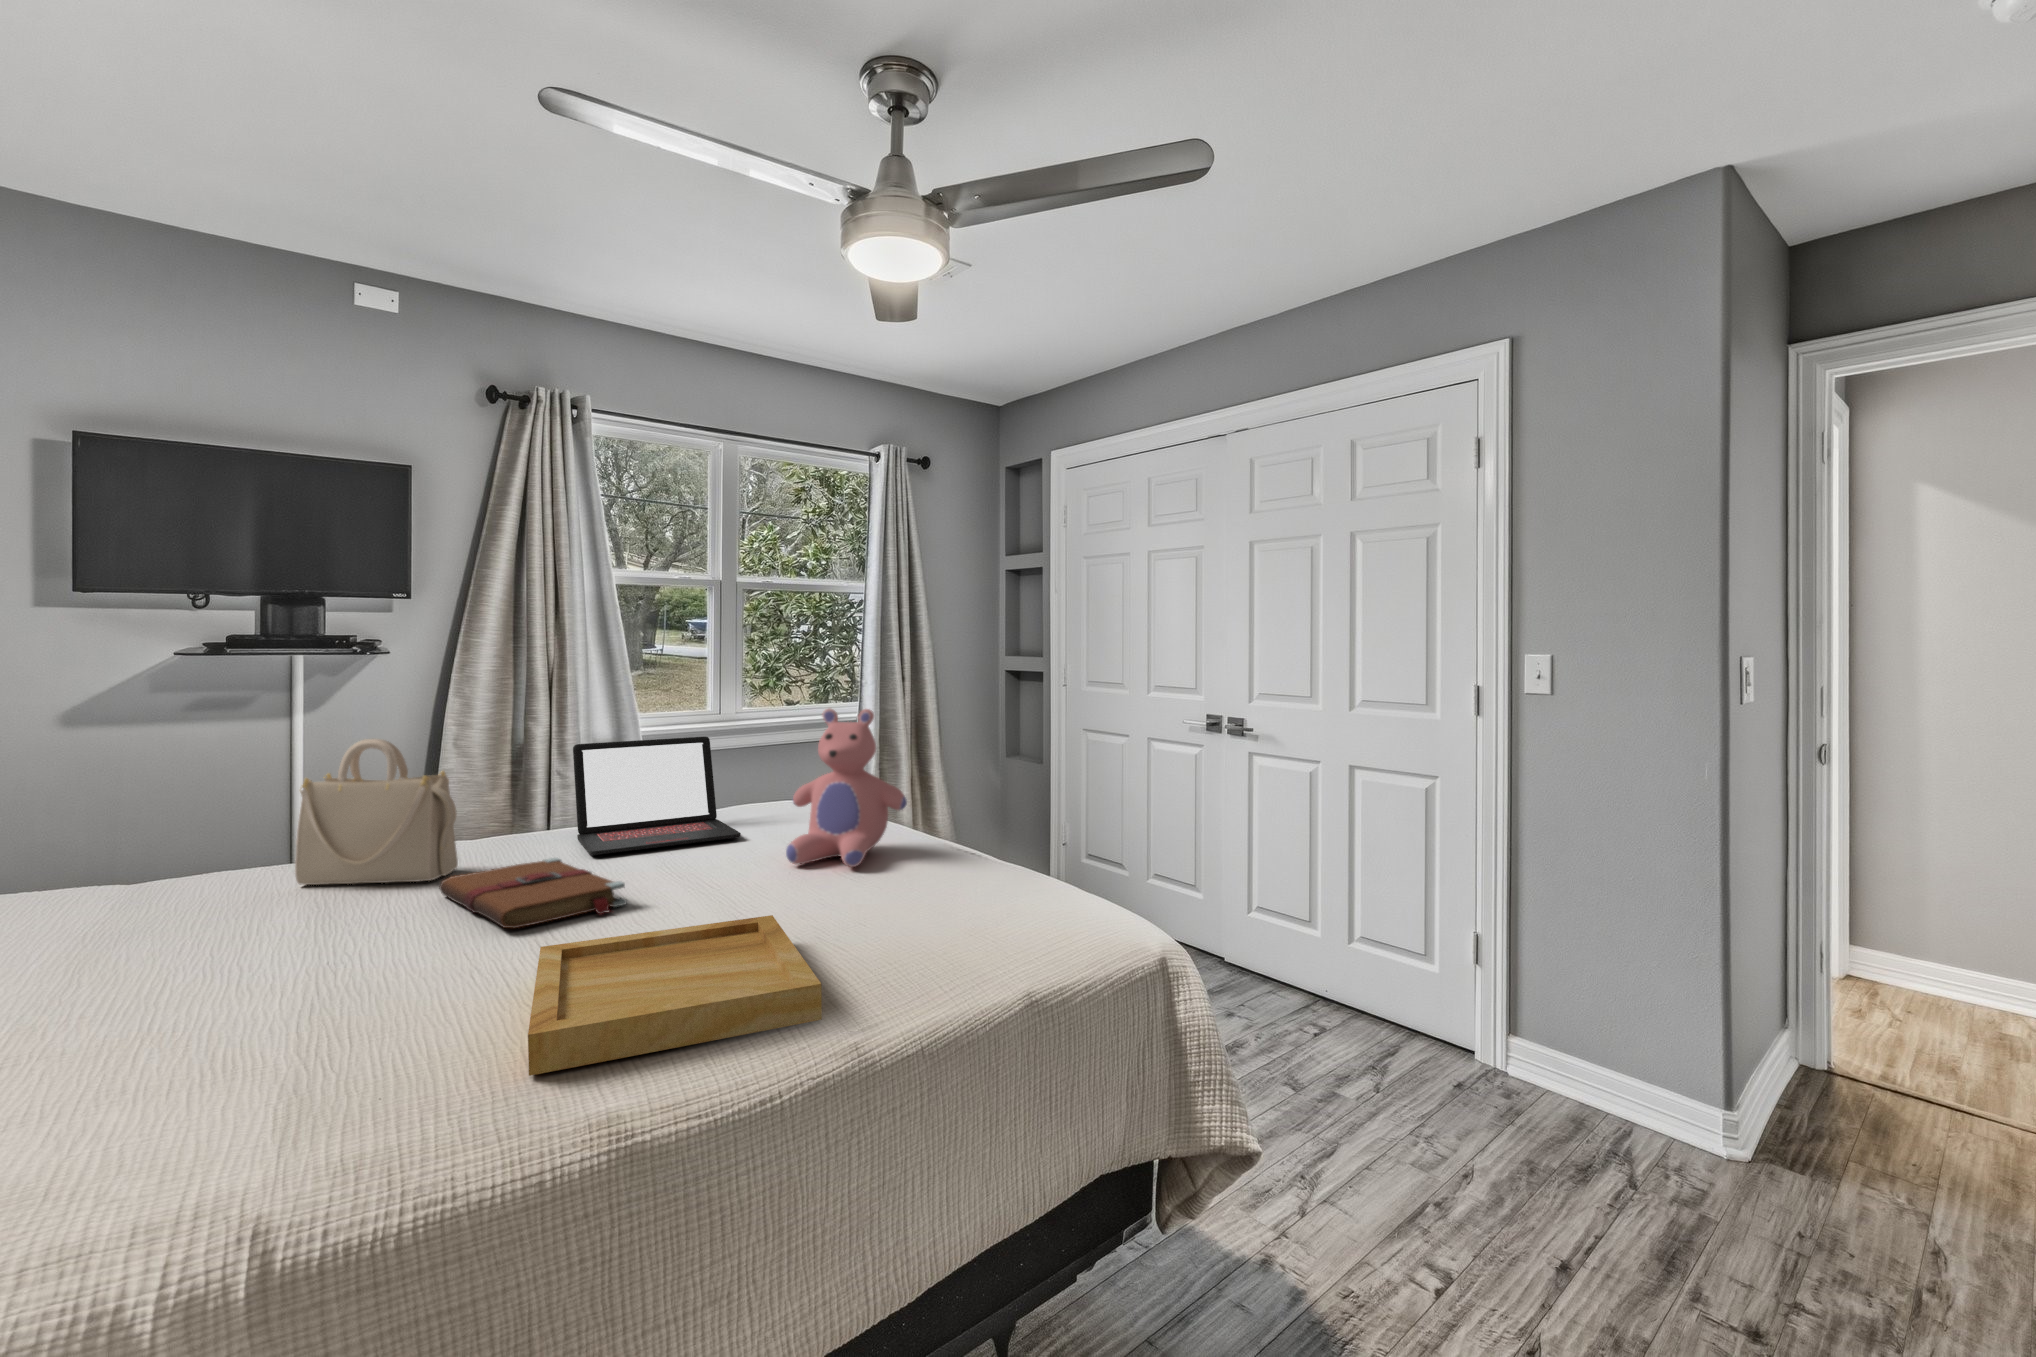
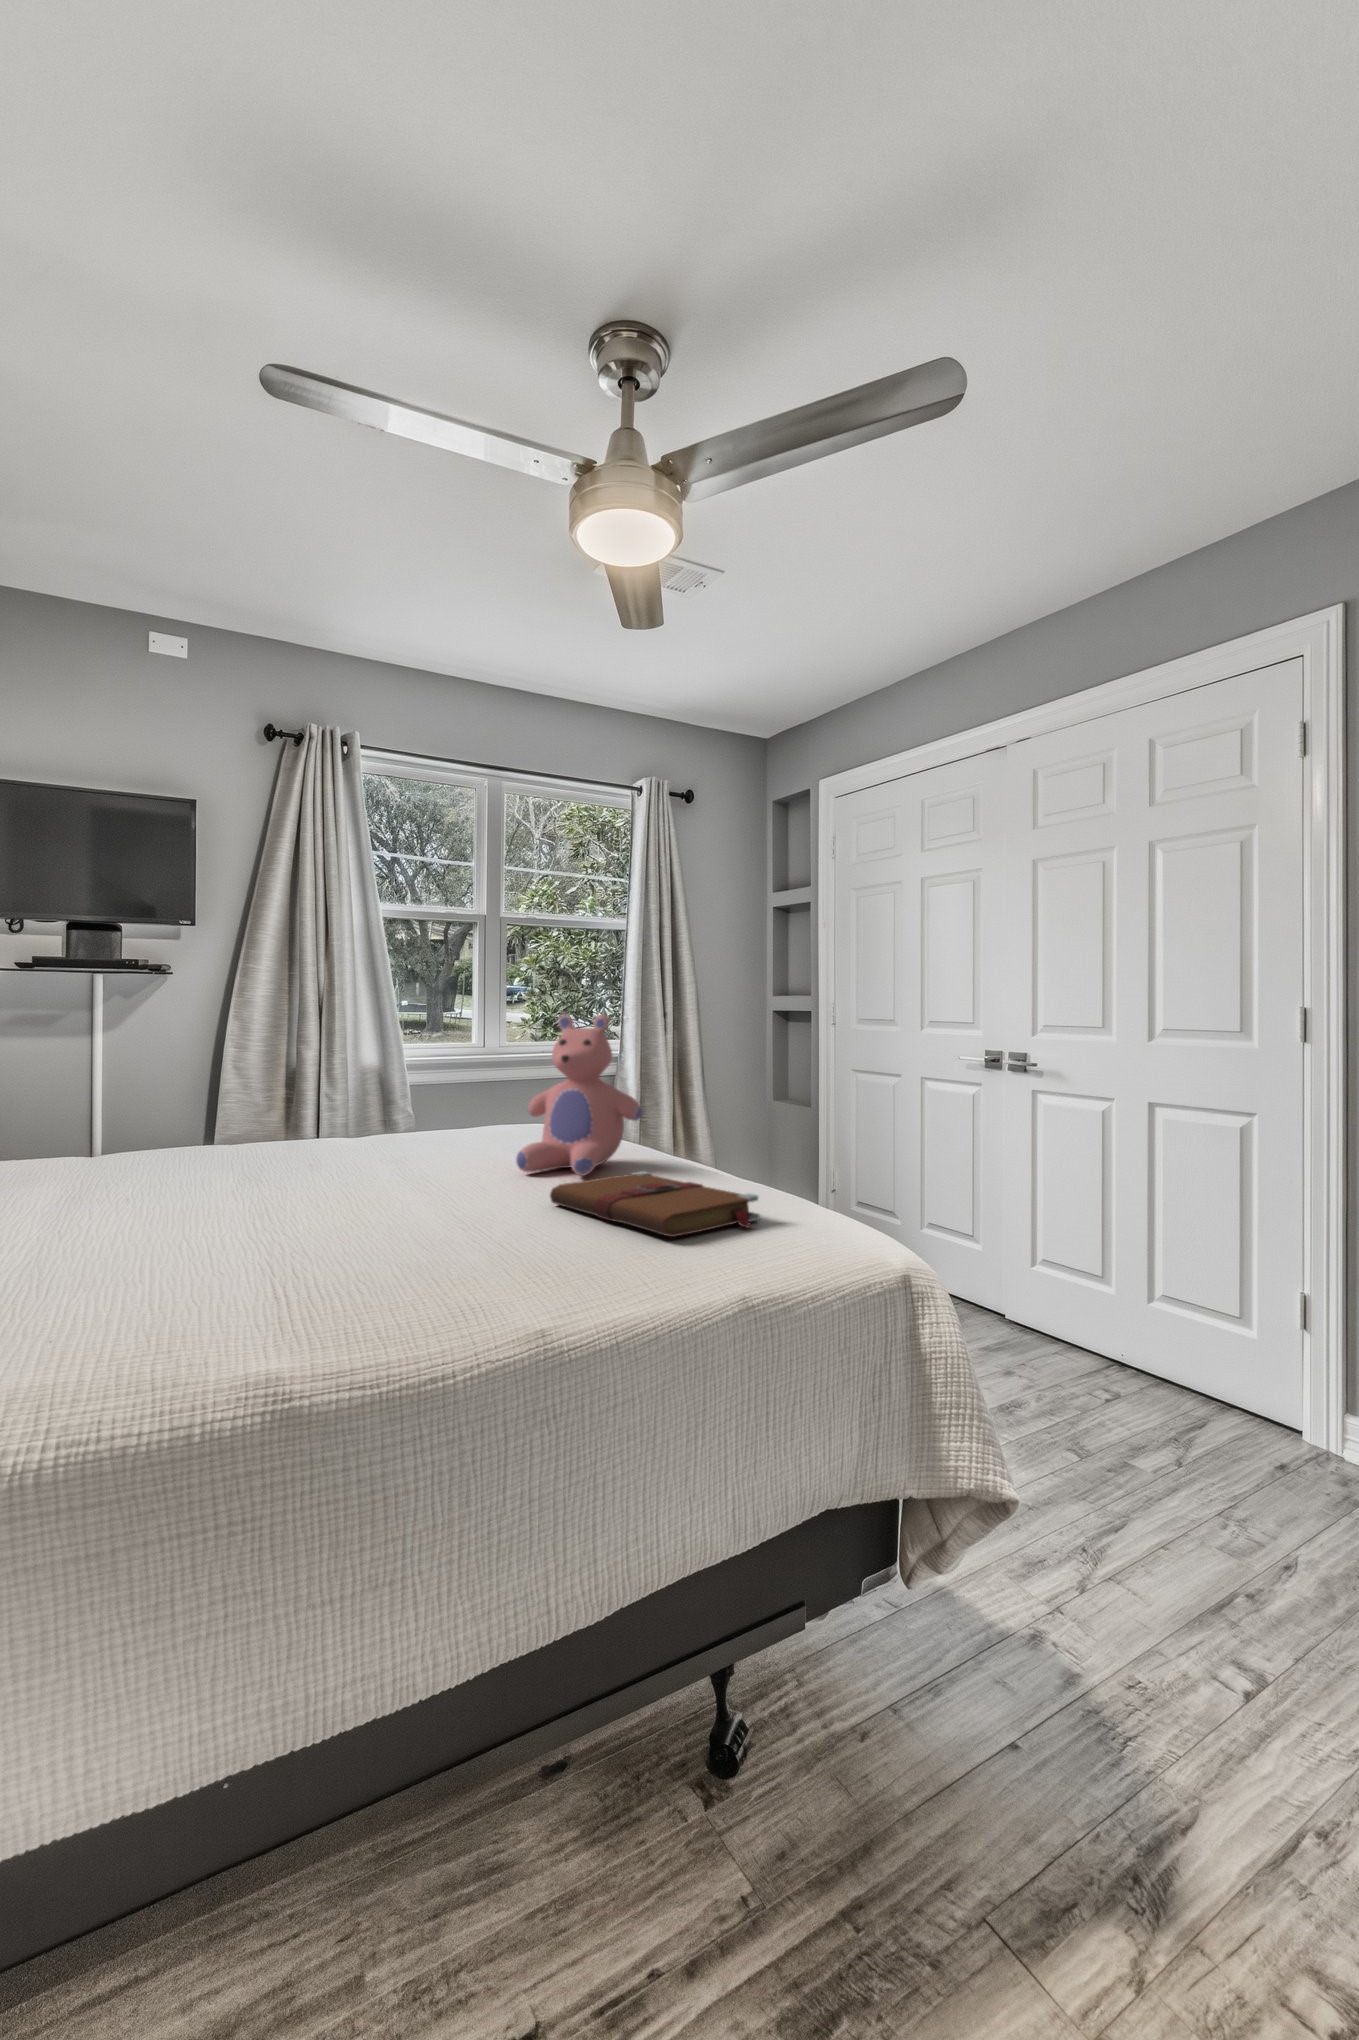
laptop: present [573,737,741,855] -> none [322,1051,479,1159]
handbag: present [295,739,458,885] -> none [57,1035,205,1174]
book: present [439,858,627,928] -> present [550,1171,760,1237]
tray: present [528,915,822,1076] -> none [198,1206,507,1333]

